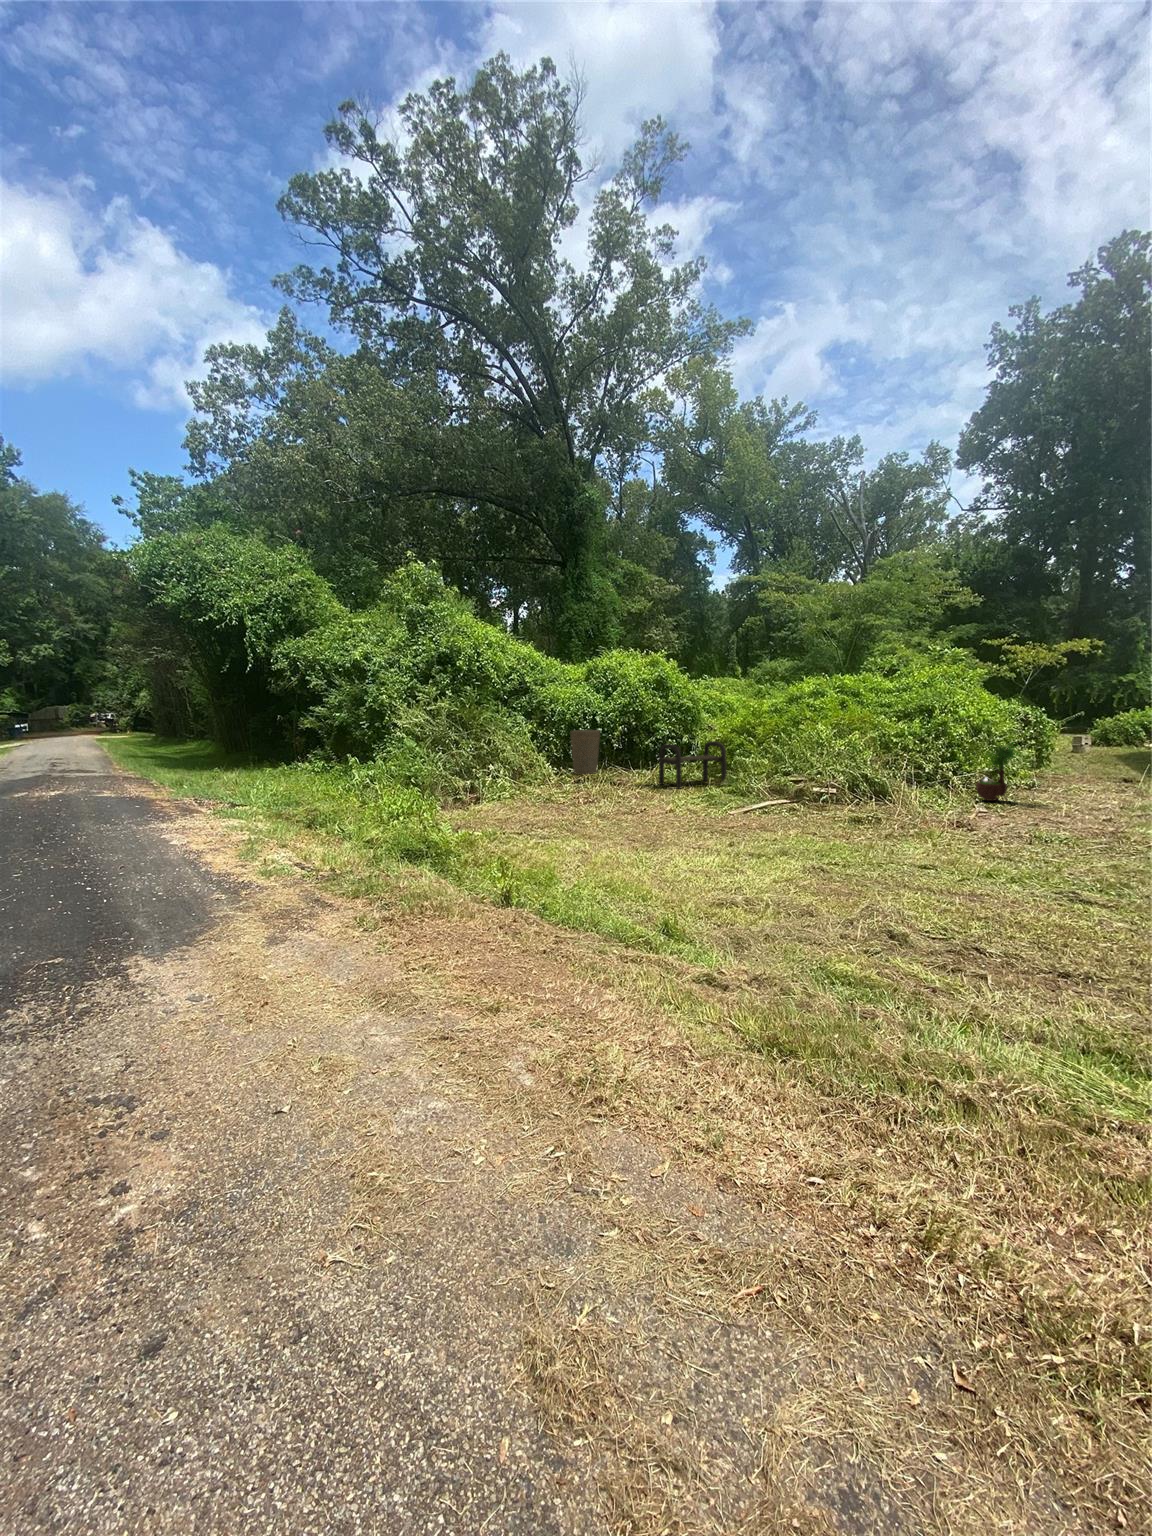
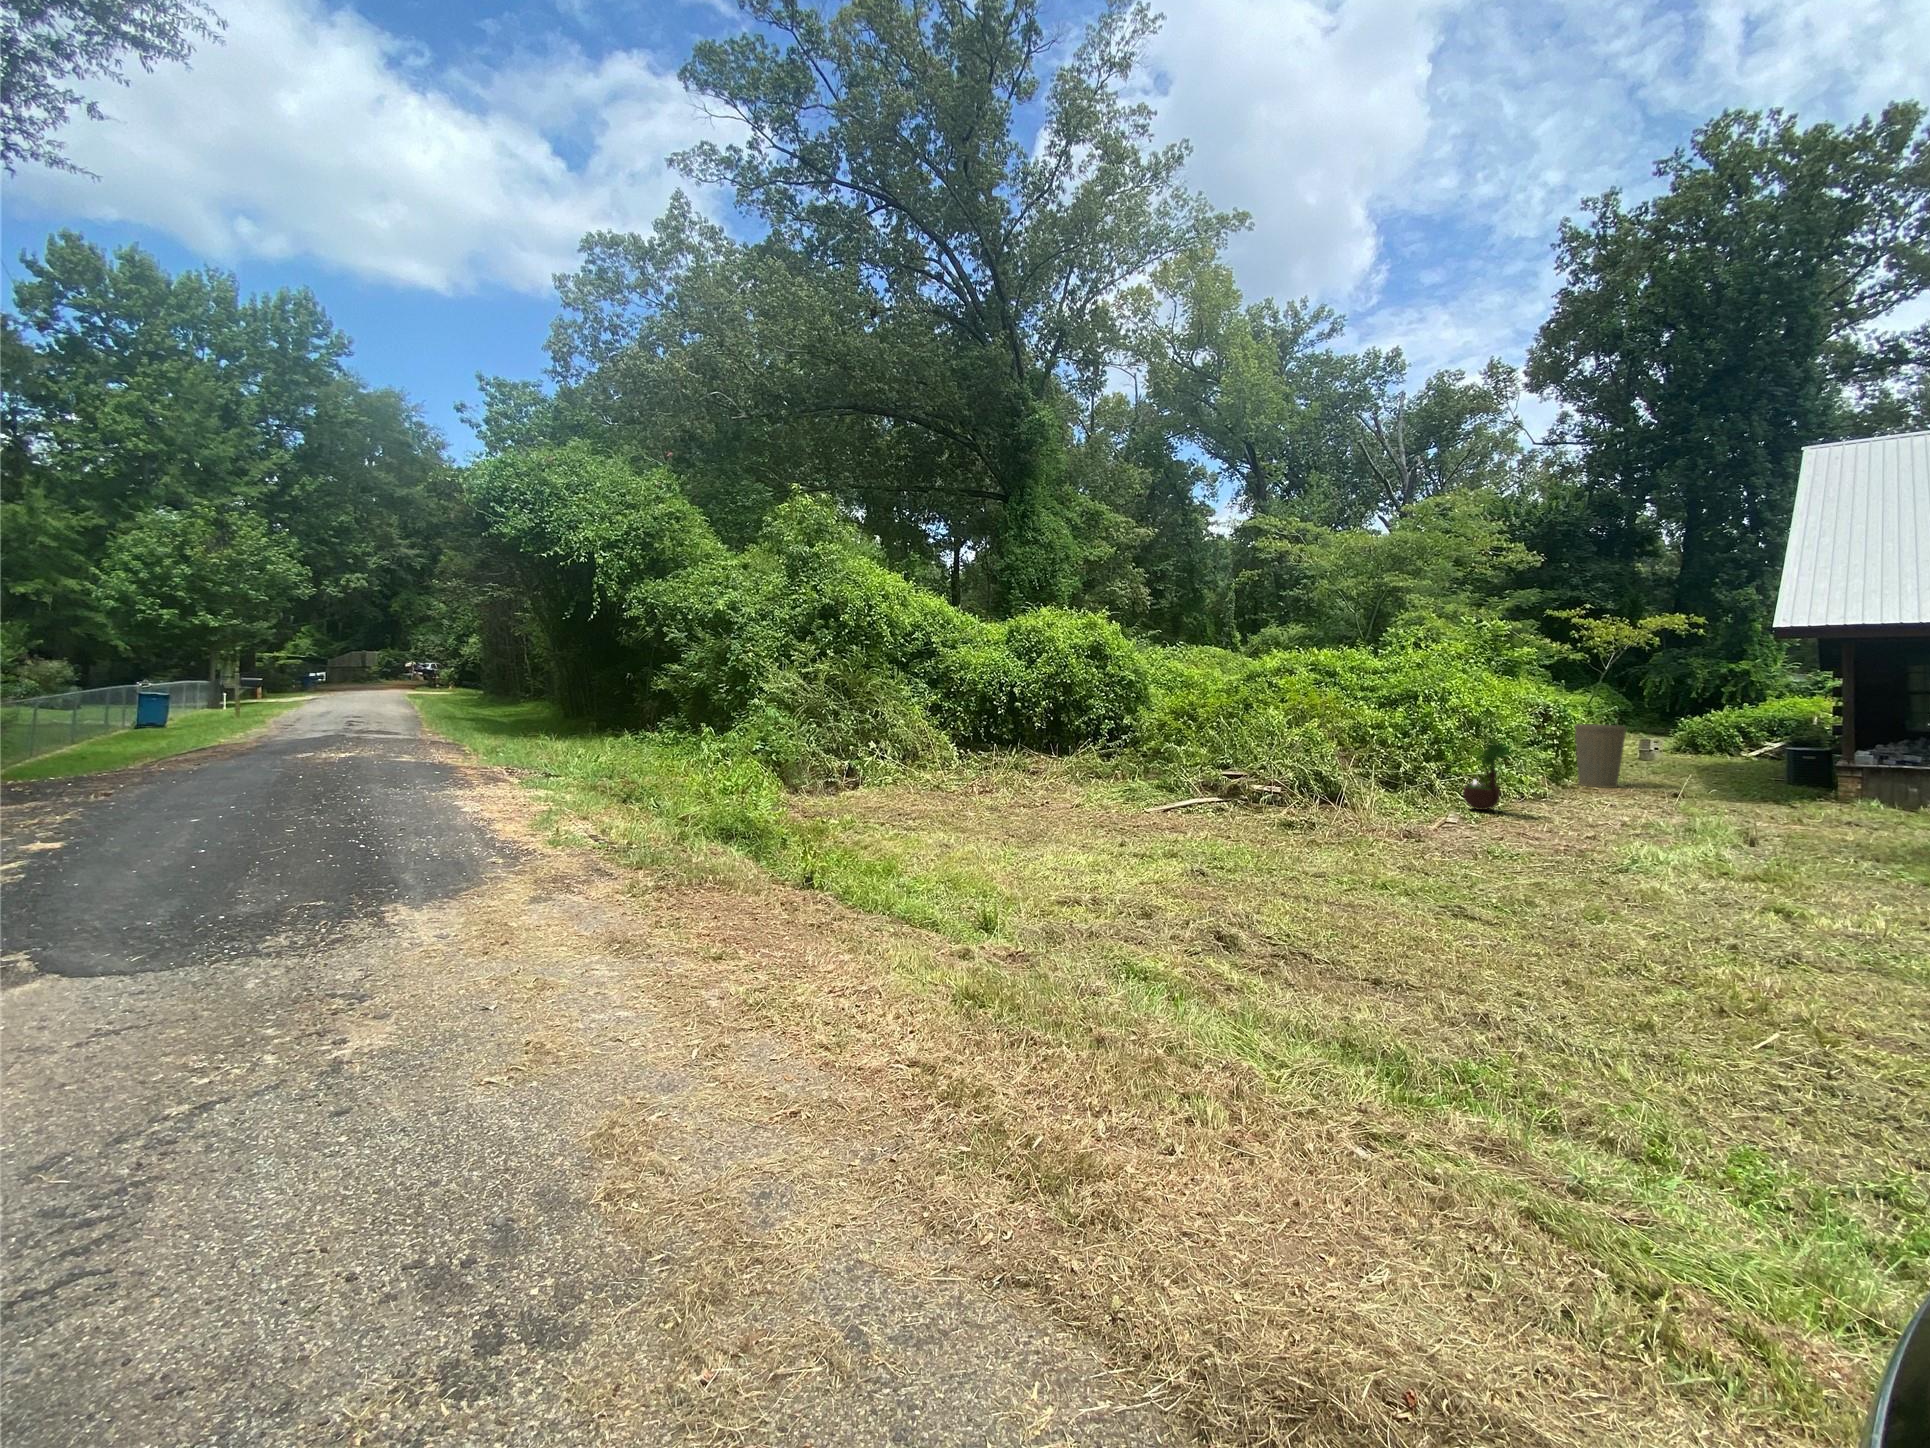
trash can: present [570,730,600,774] -> present [1574,724,1627,788]
bench: present [659,741,727,789] -> none [1081,724,1165,782]

